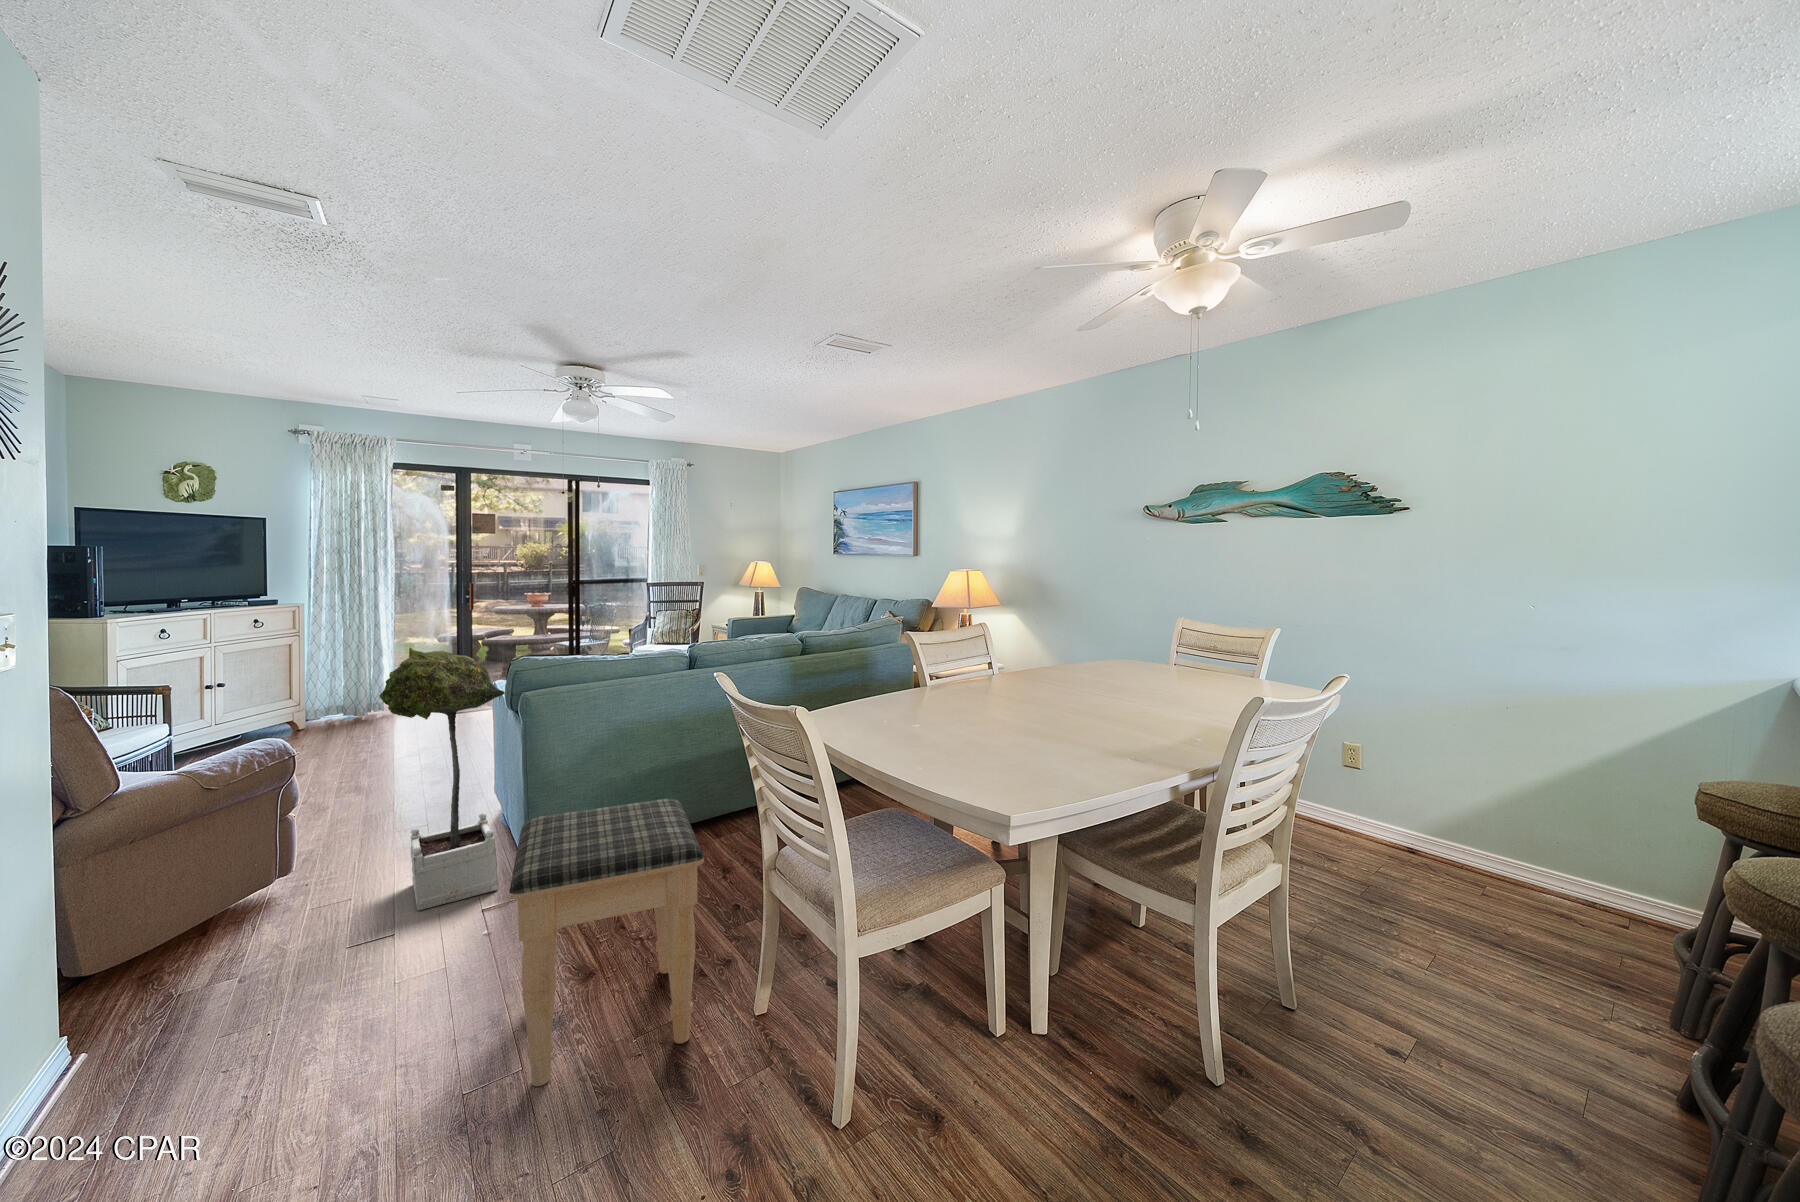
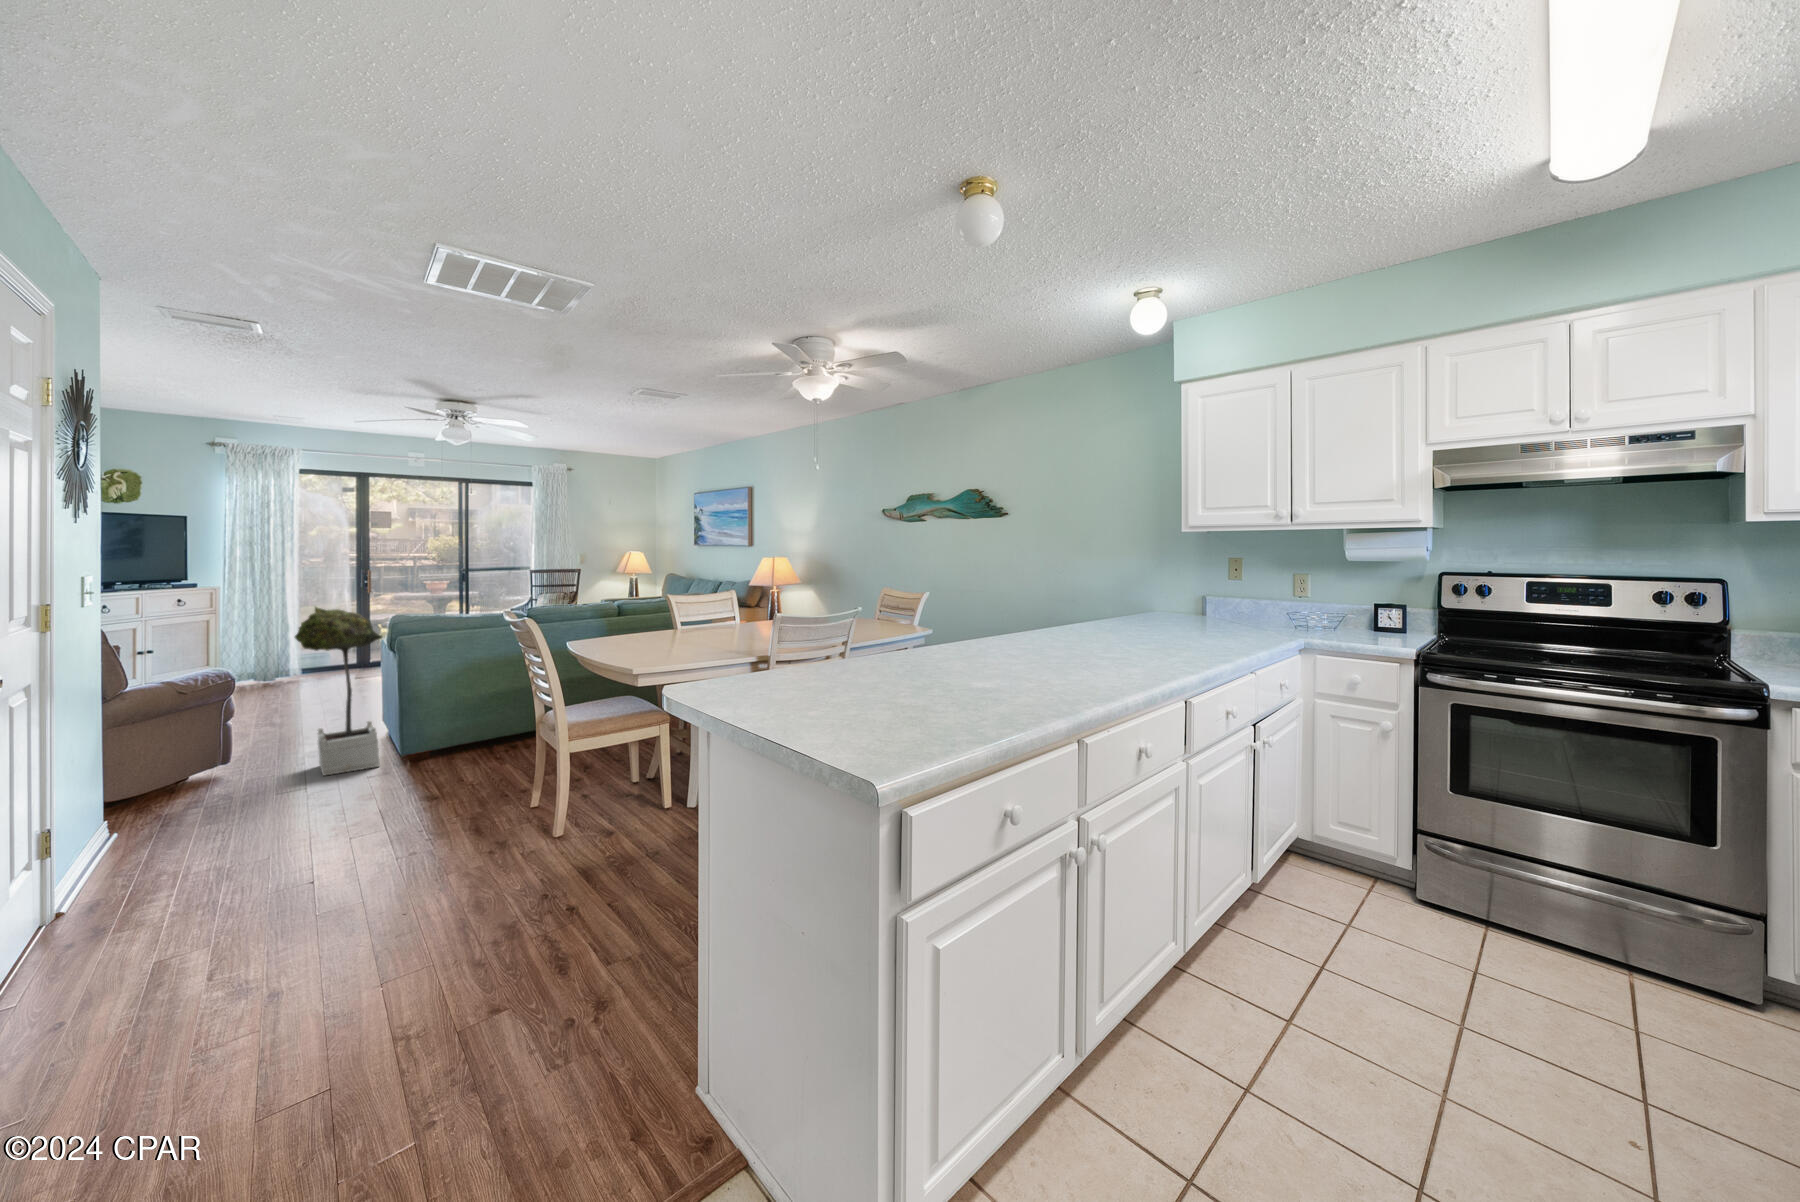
footstool: present [509,799,704,1086] -> none [374,691,492,831]

